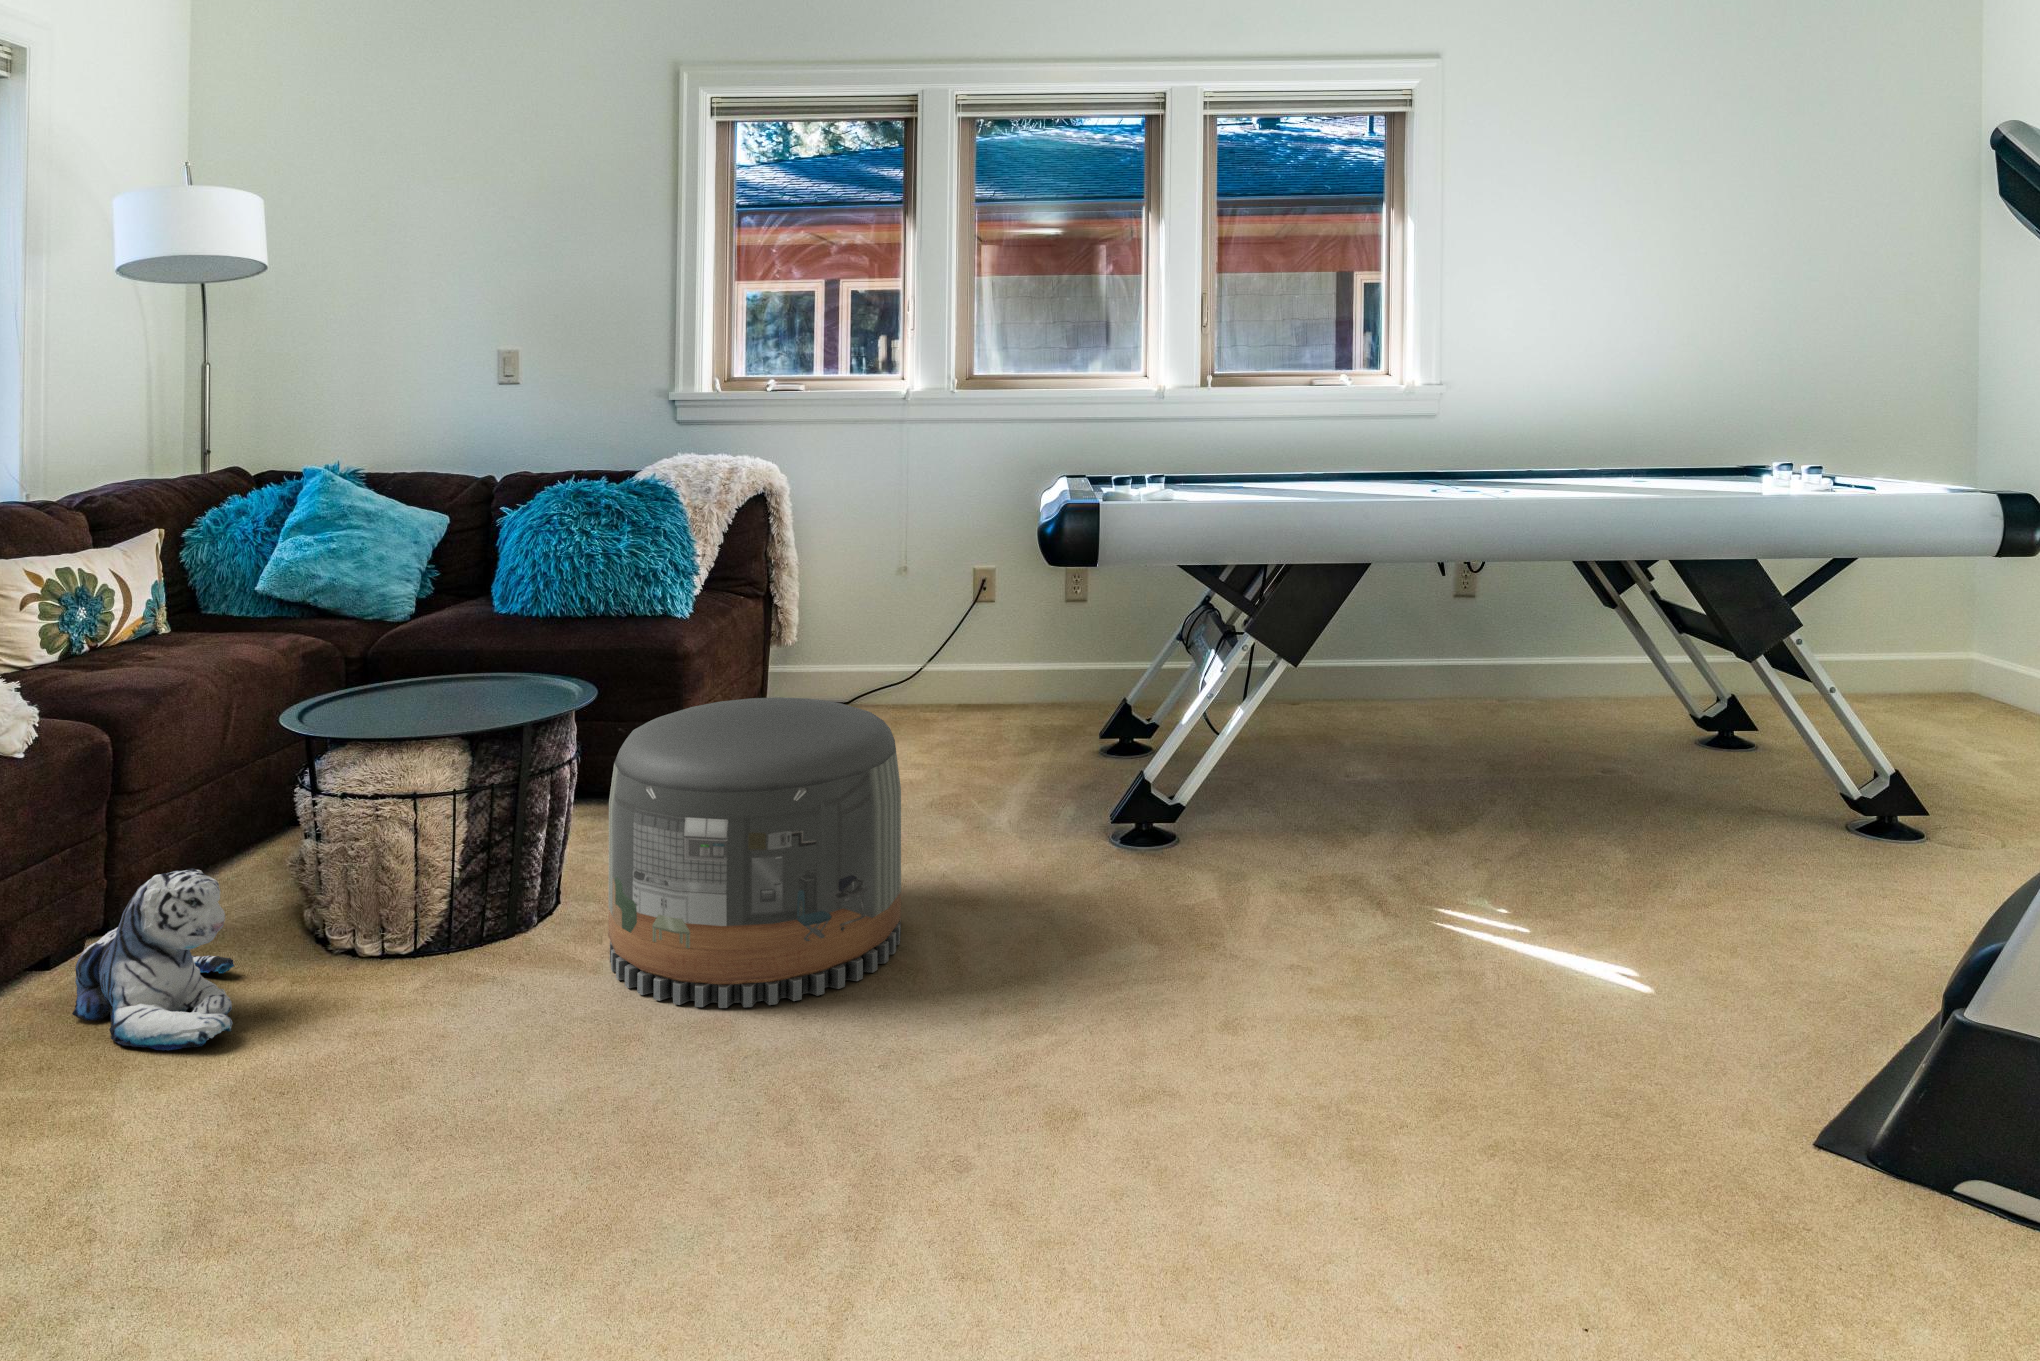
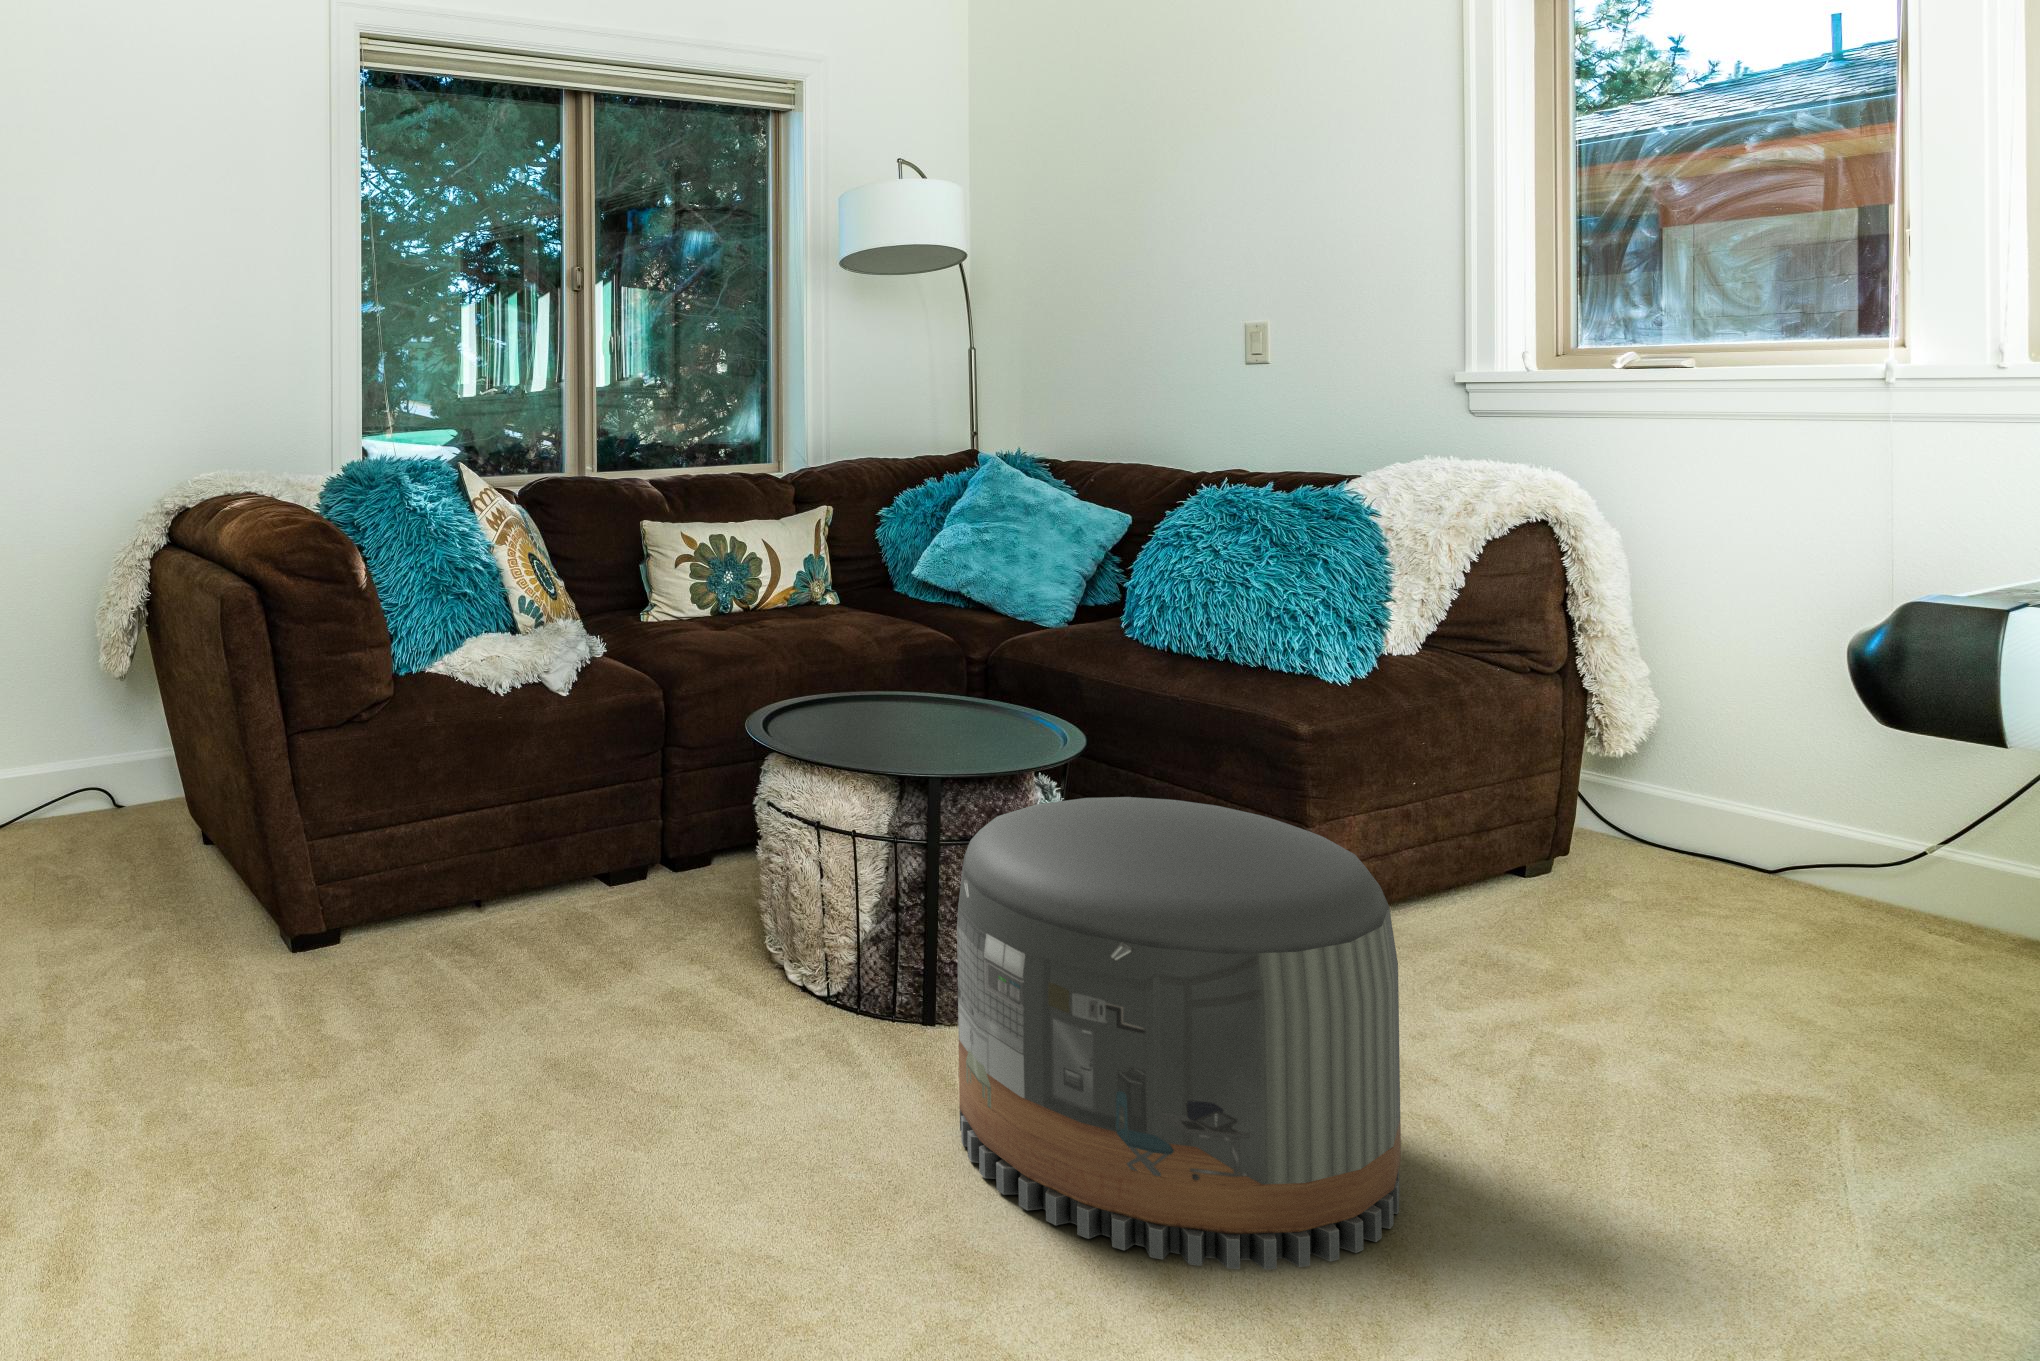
plush toy: present [72,868,234,1051] -> none [554,830,687,1005]

